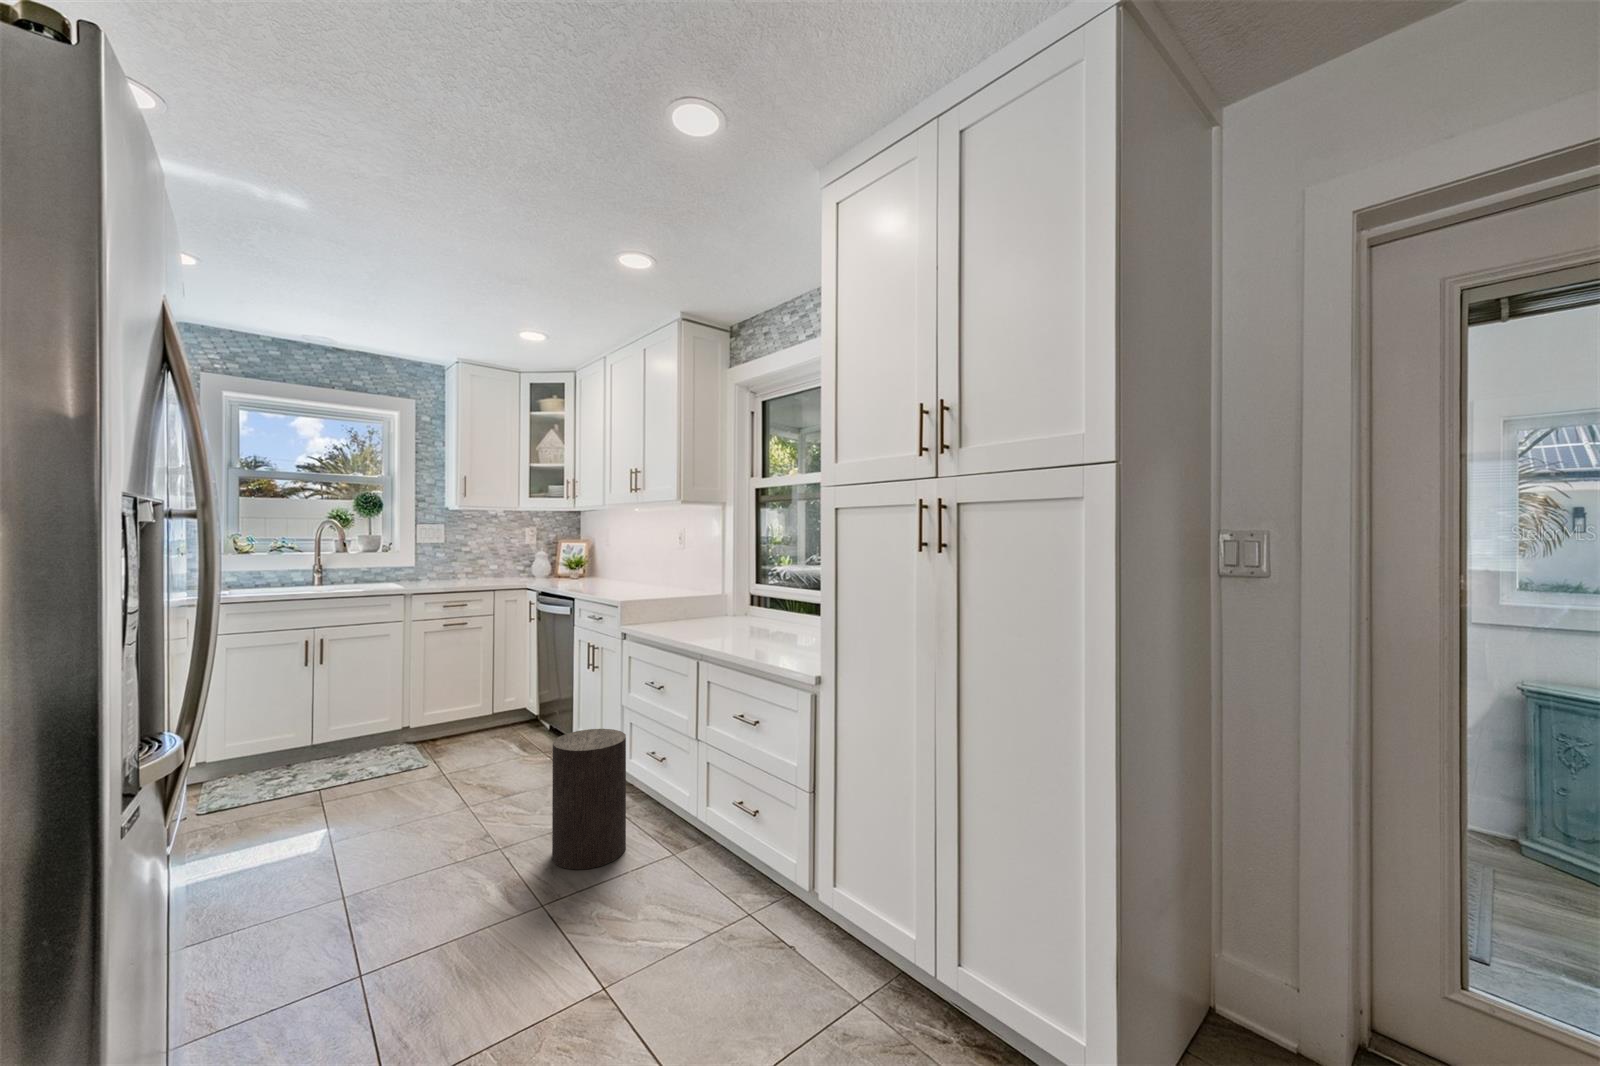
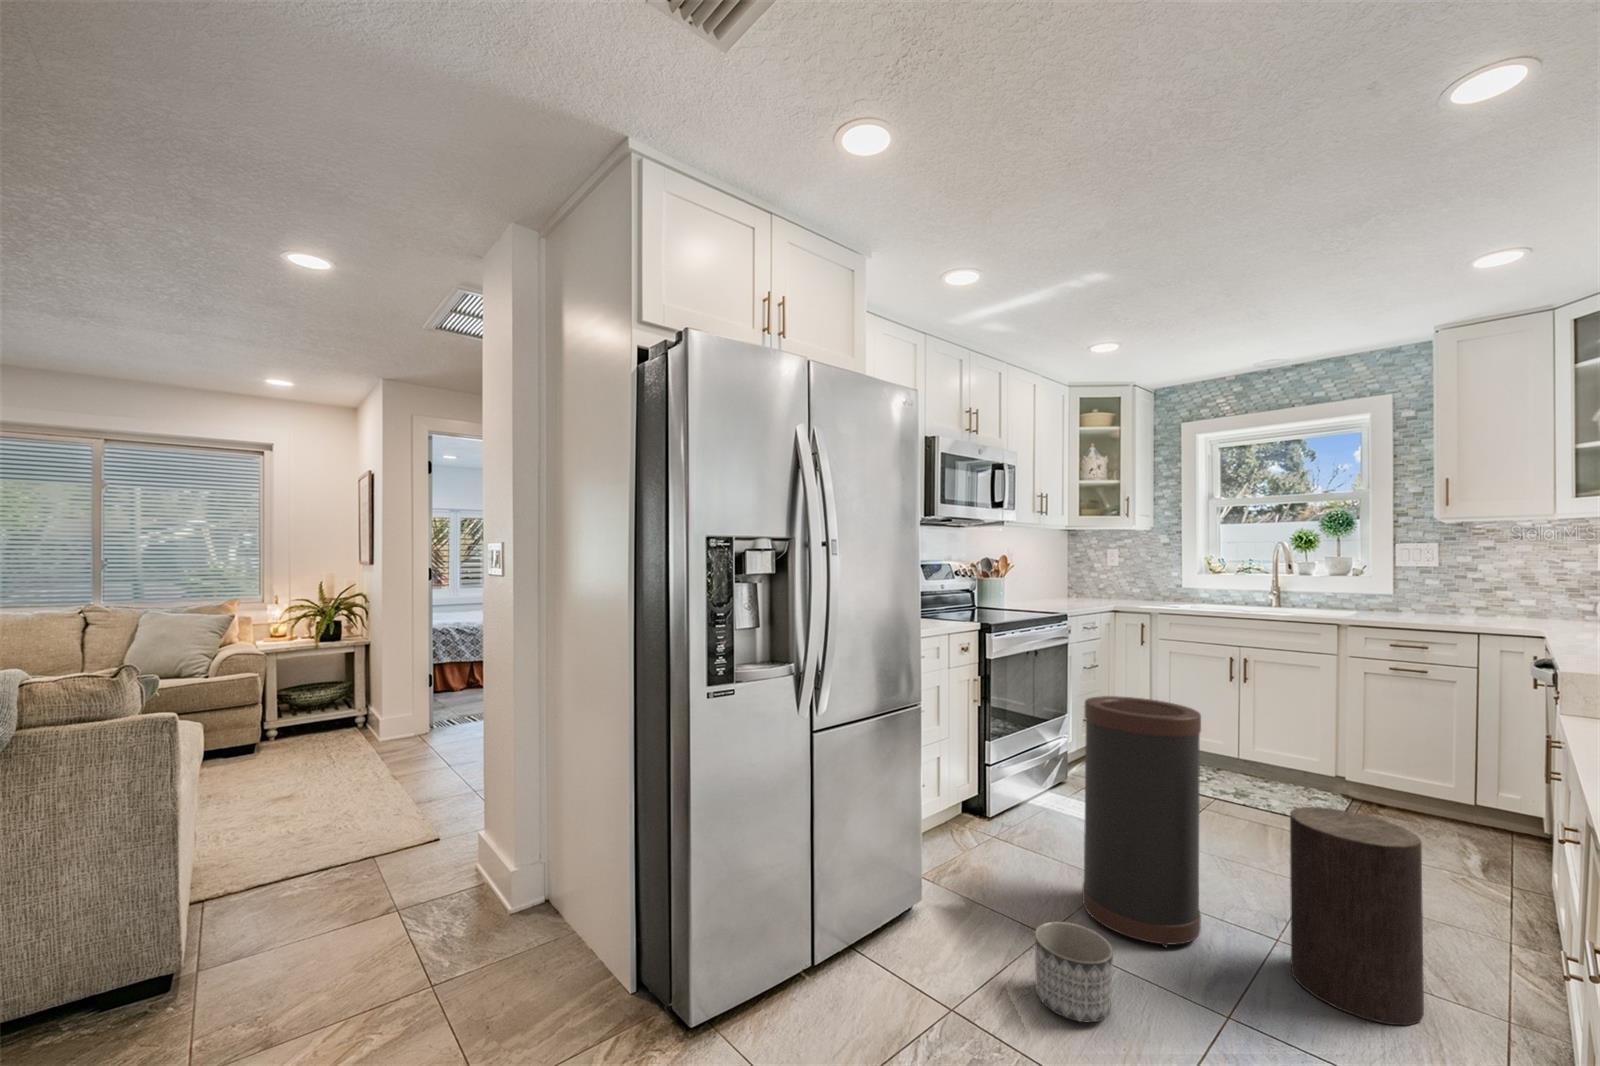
trash can: none [385,694,504,942] -> present [1082,696,1201,947]
planter: none [480,923,557,1024] -> present [1035,922,1113,1022]

